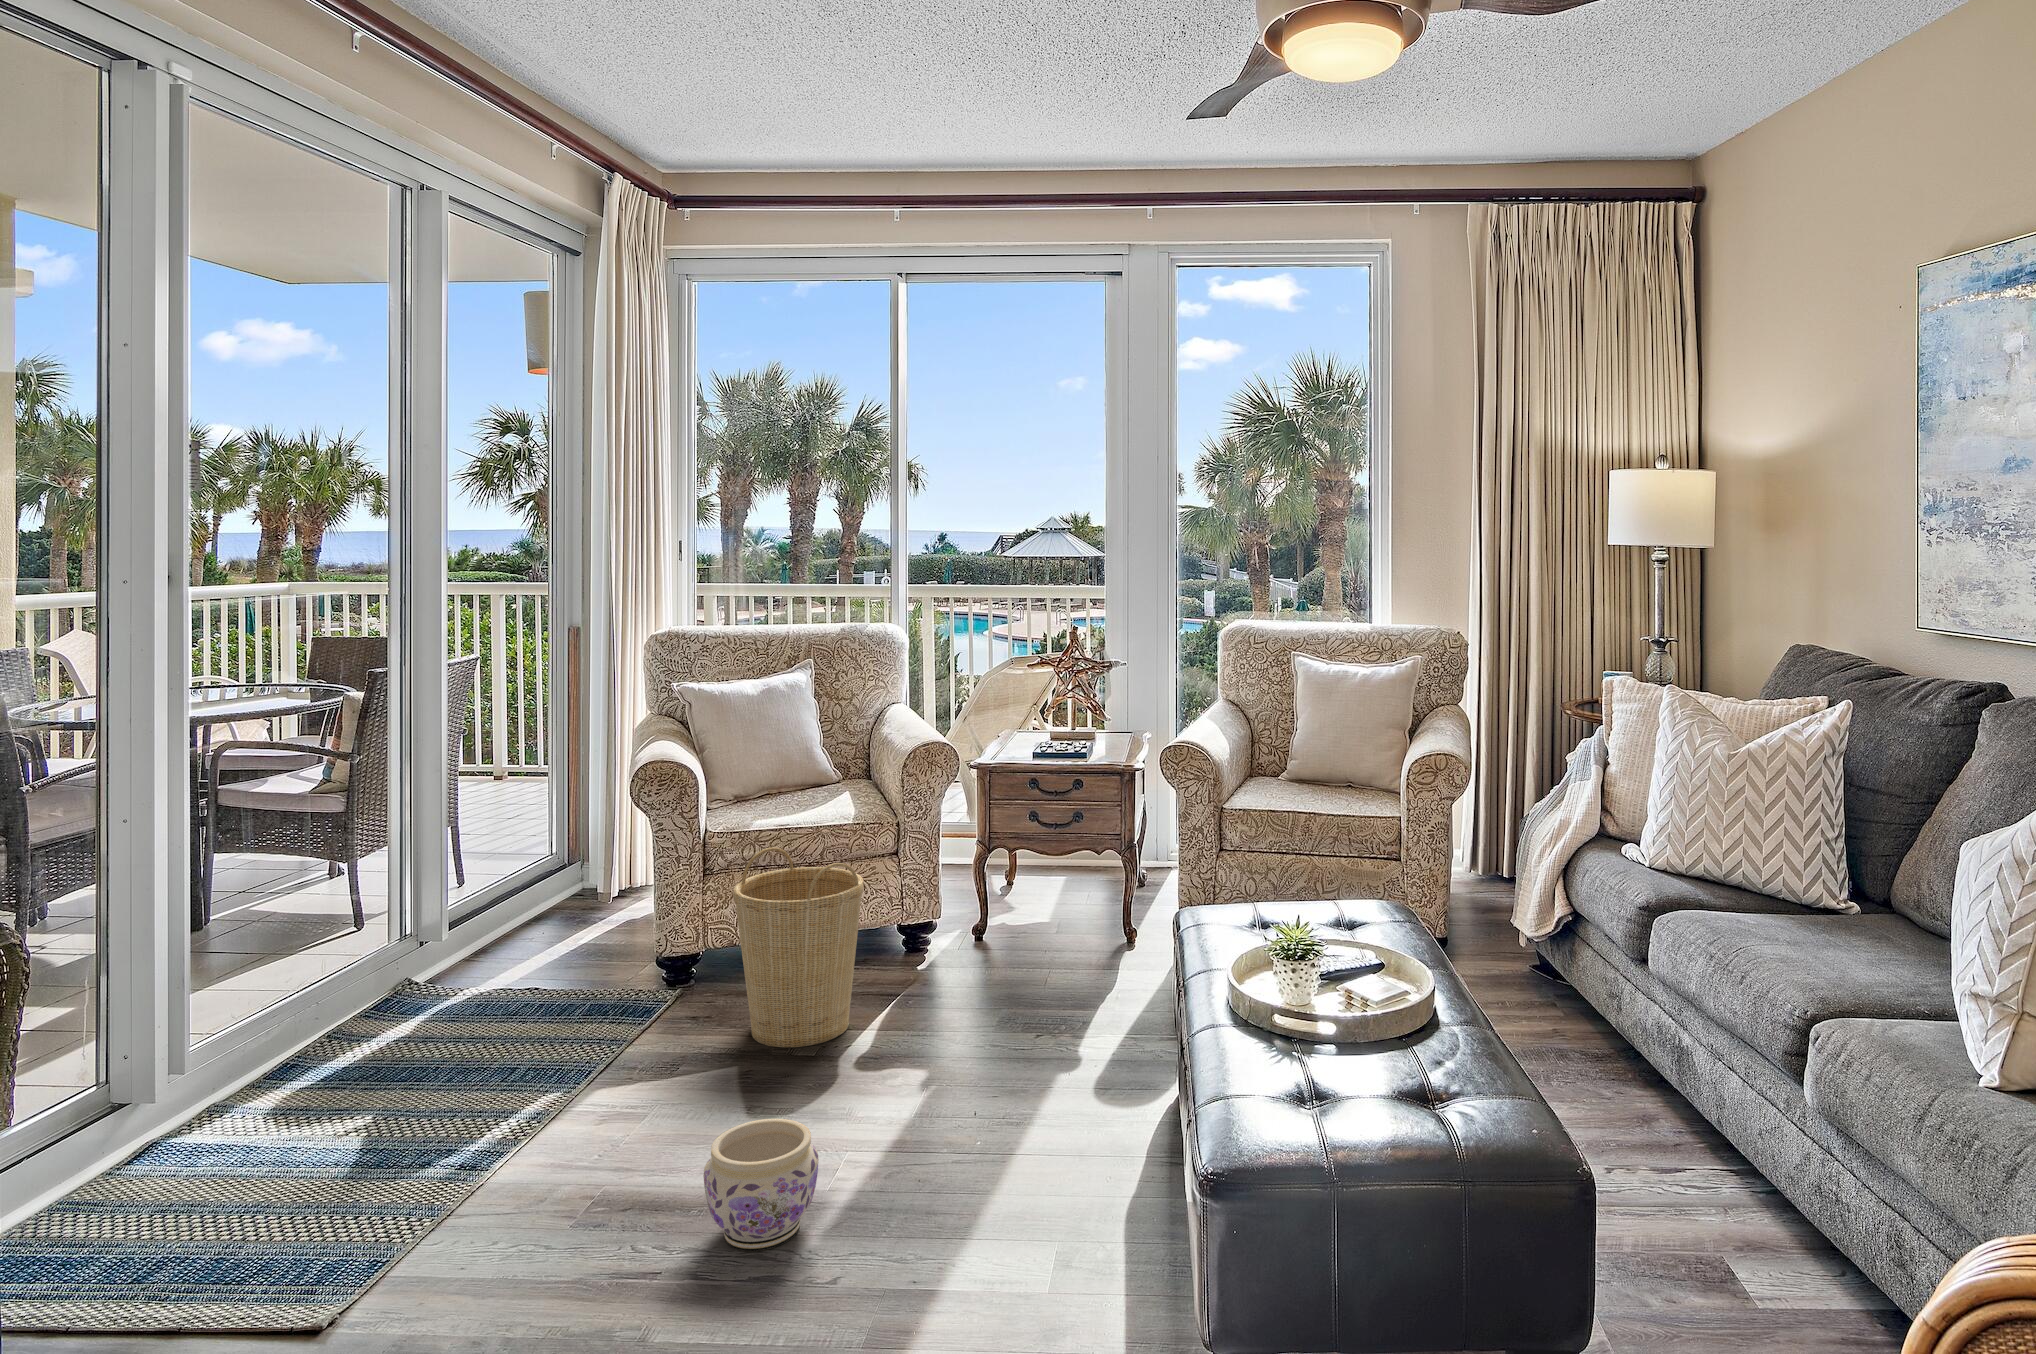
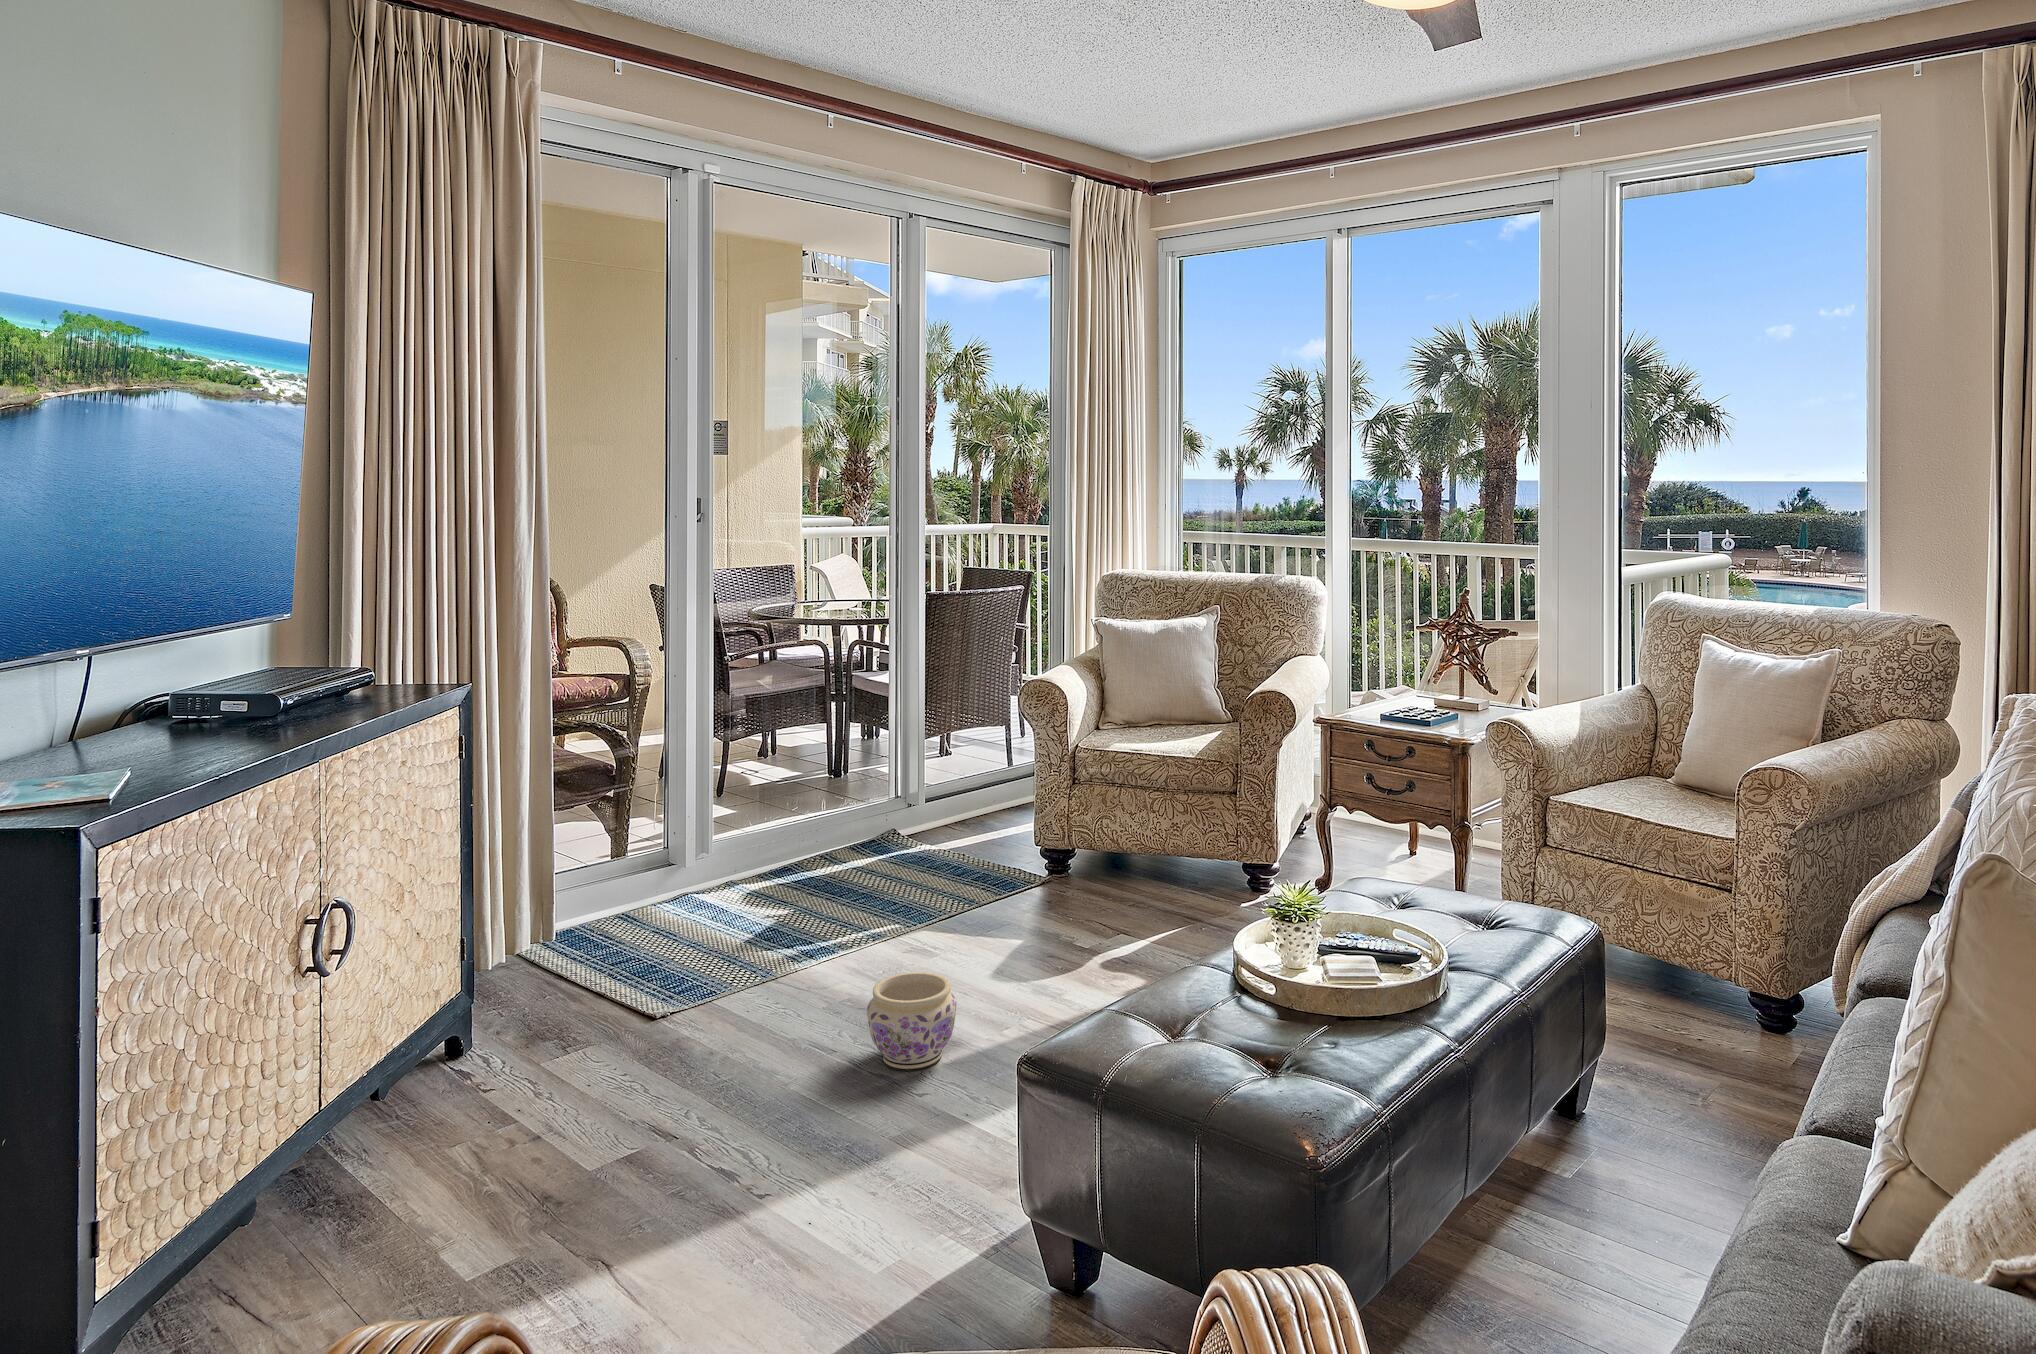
basket: present [733,847,864,1047] -> none [1046,767,1155,940]

